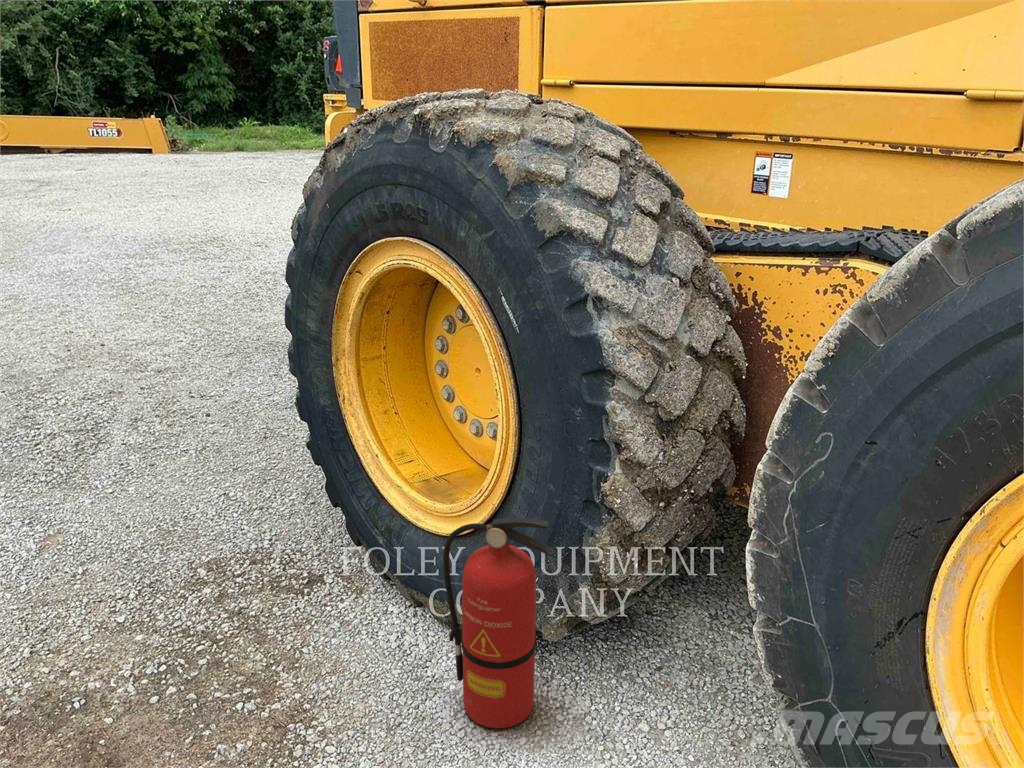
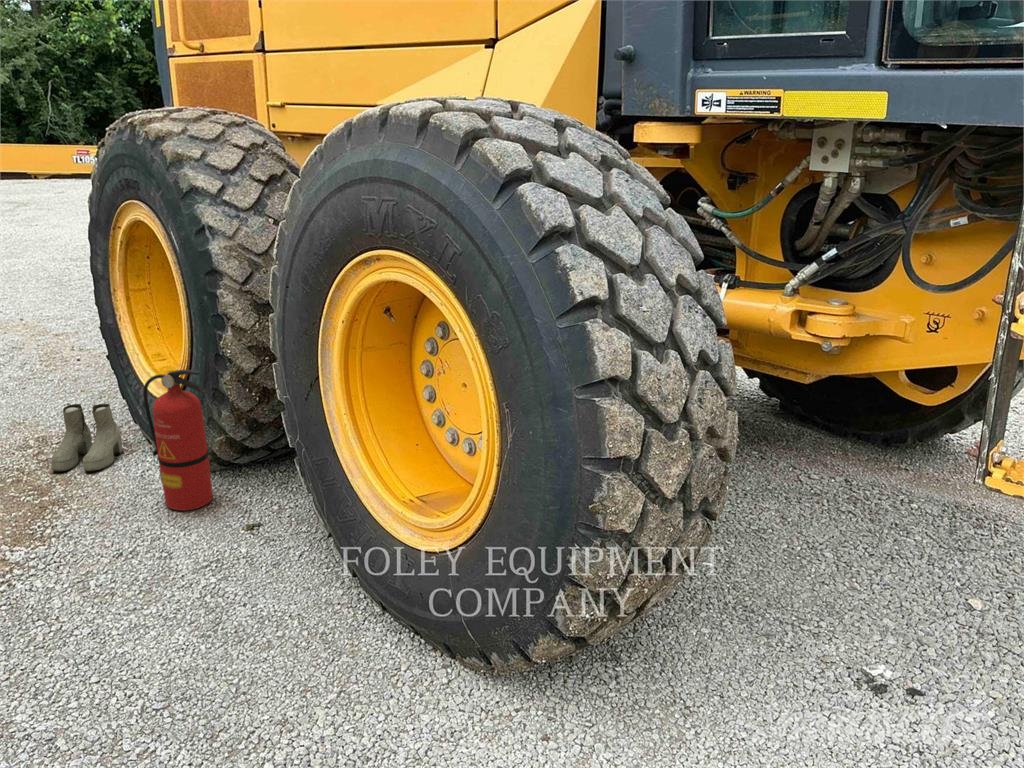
boots: none [259,530,346,638] -> present [51,404,123,471]

